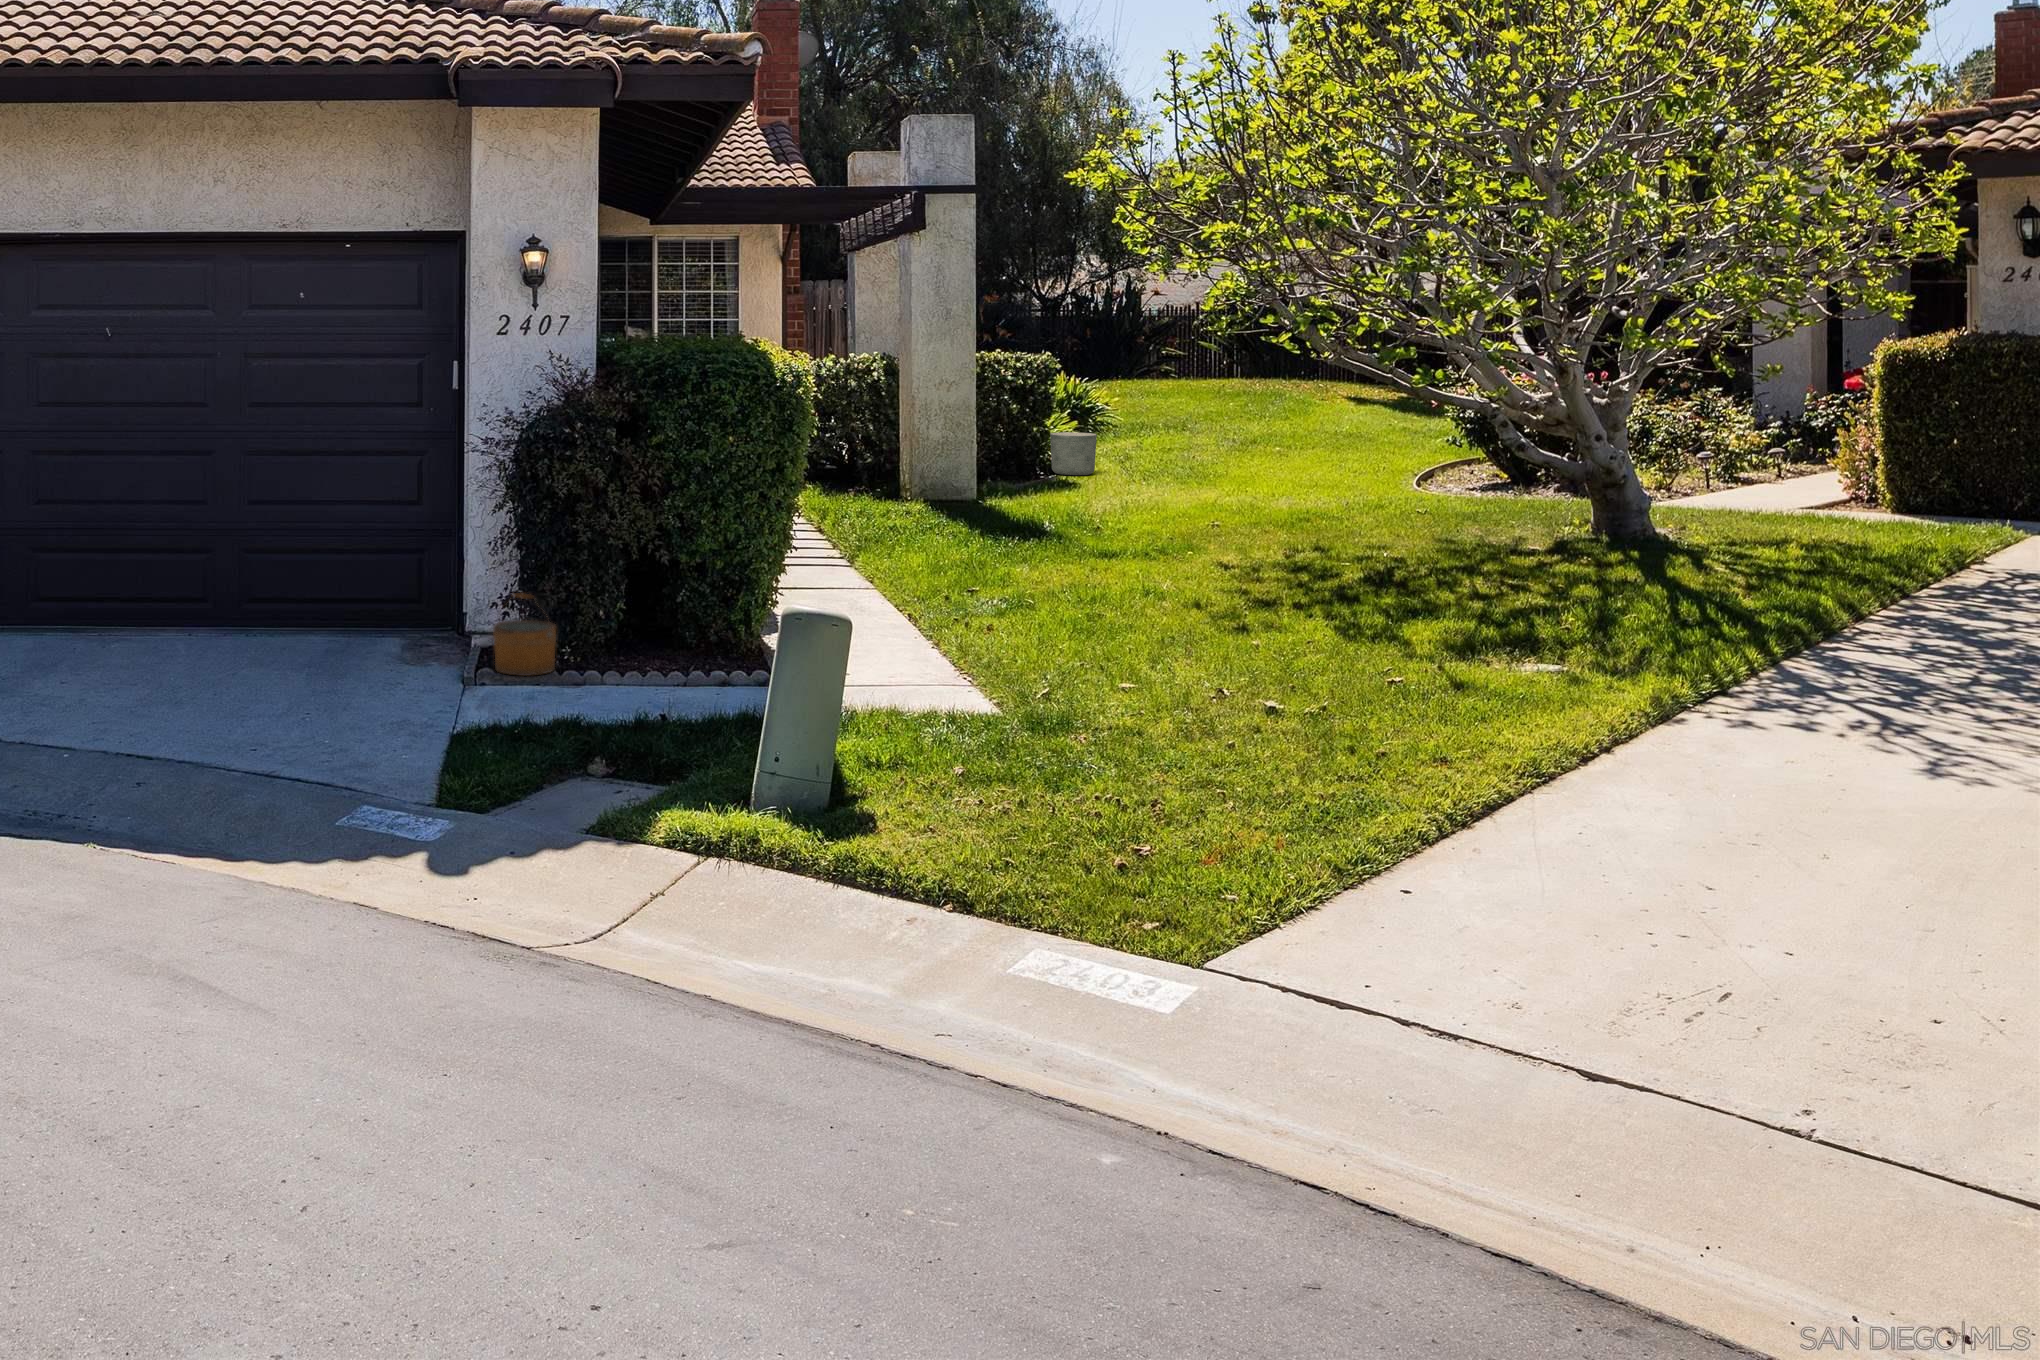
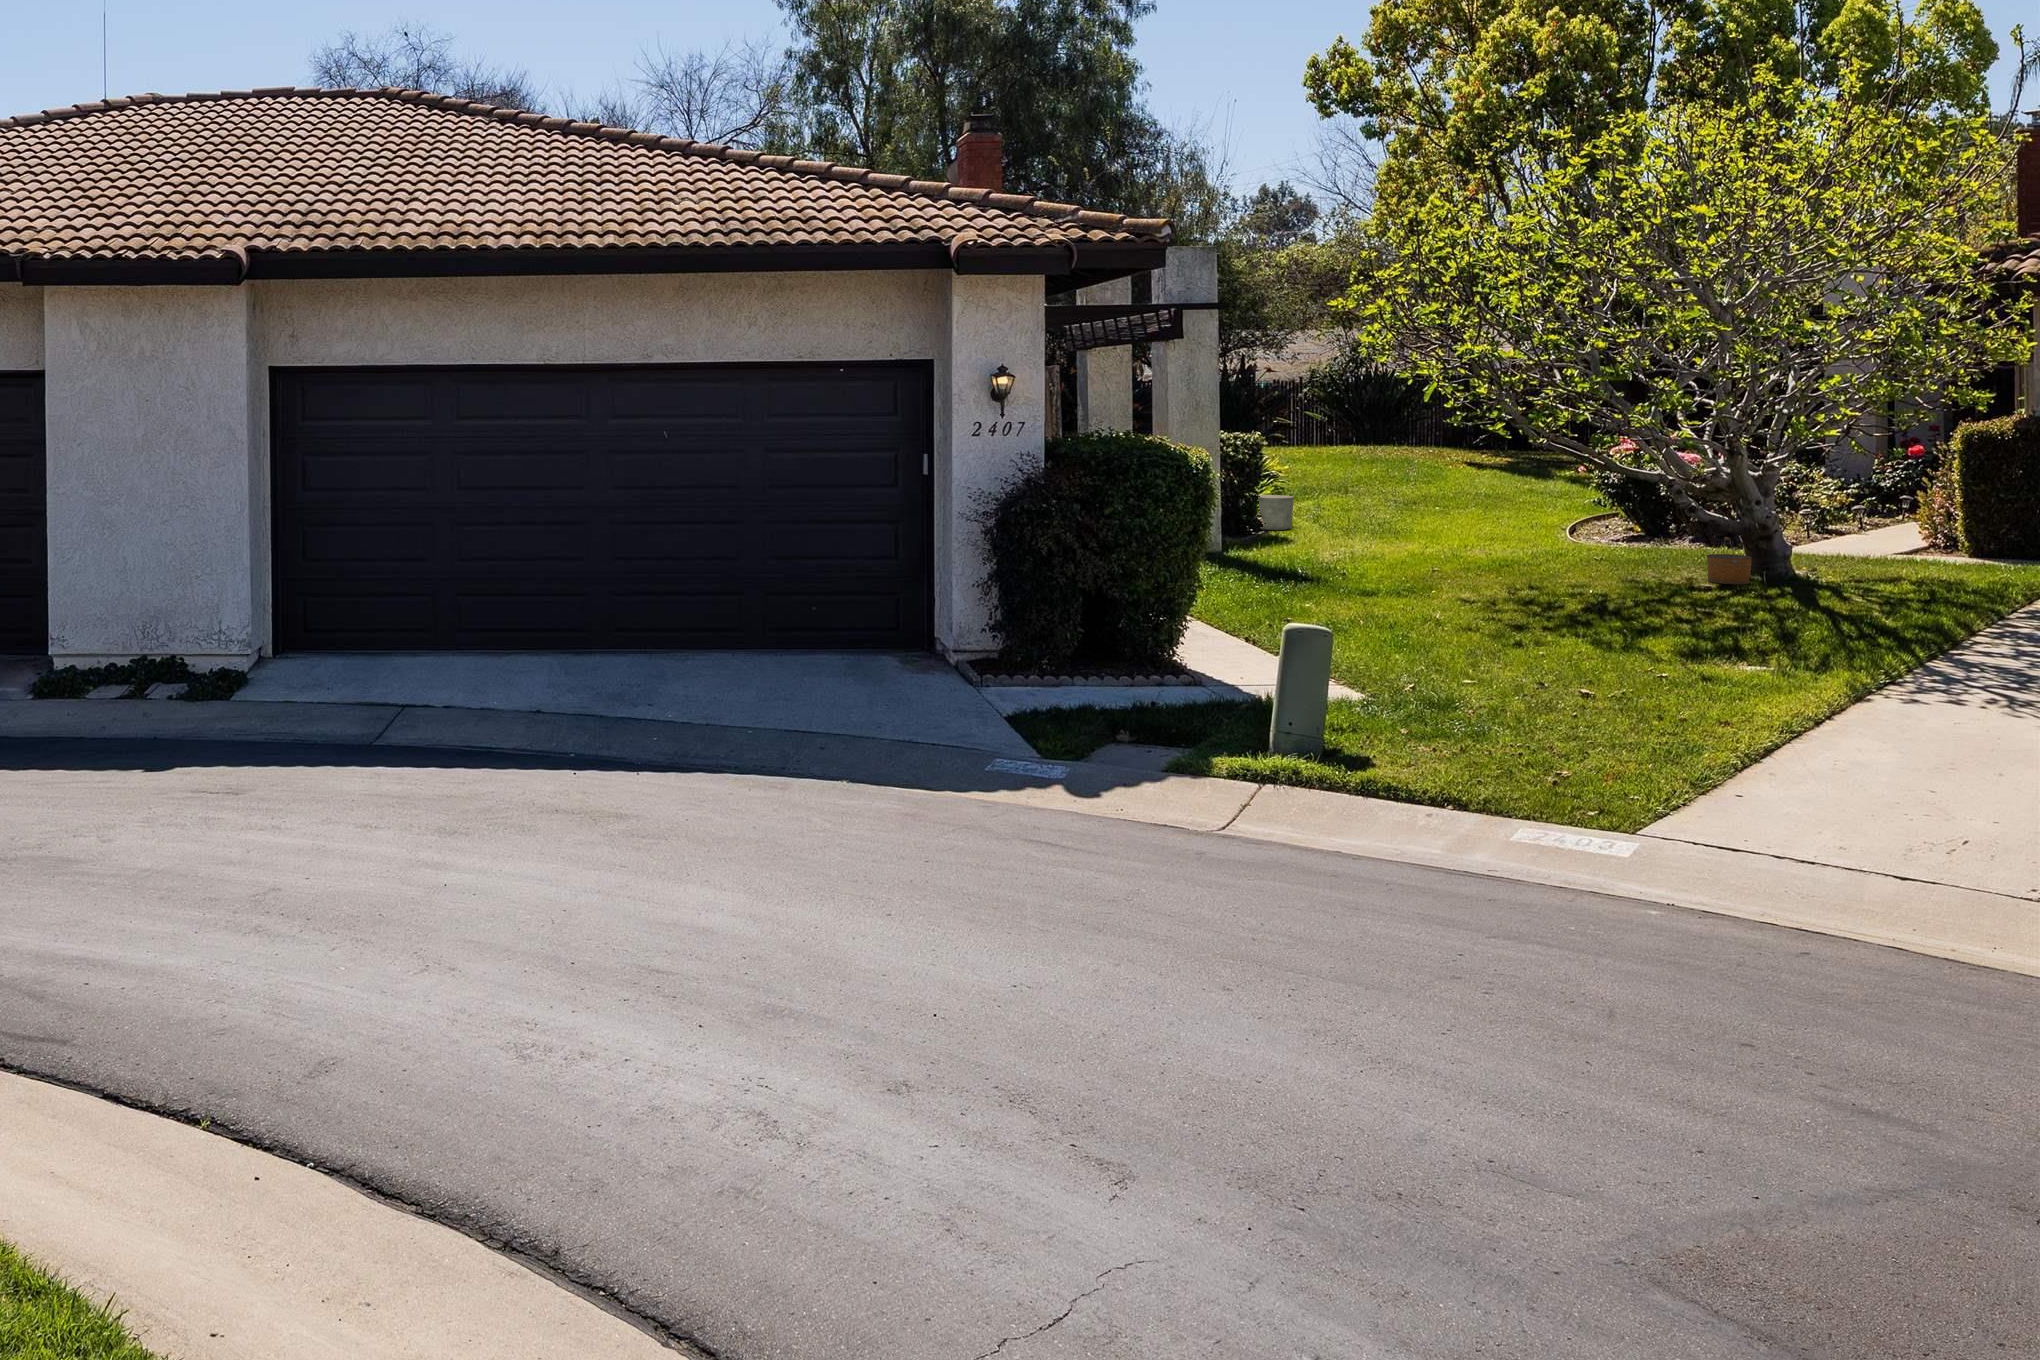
bucket: present [493,593,556,676] -> present [1707,537,1752,584]

